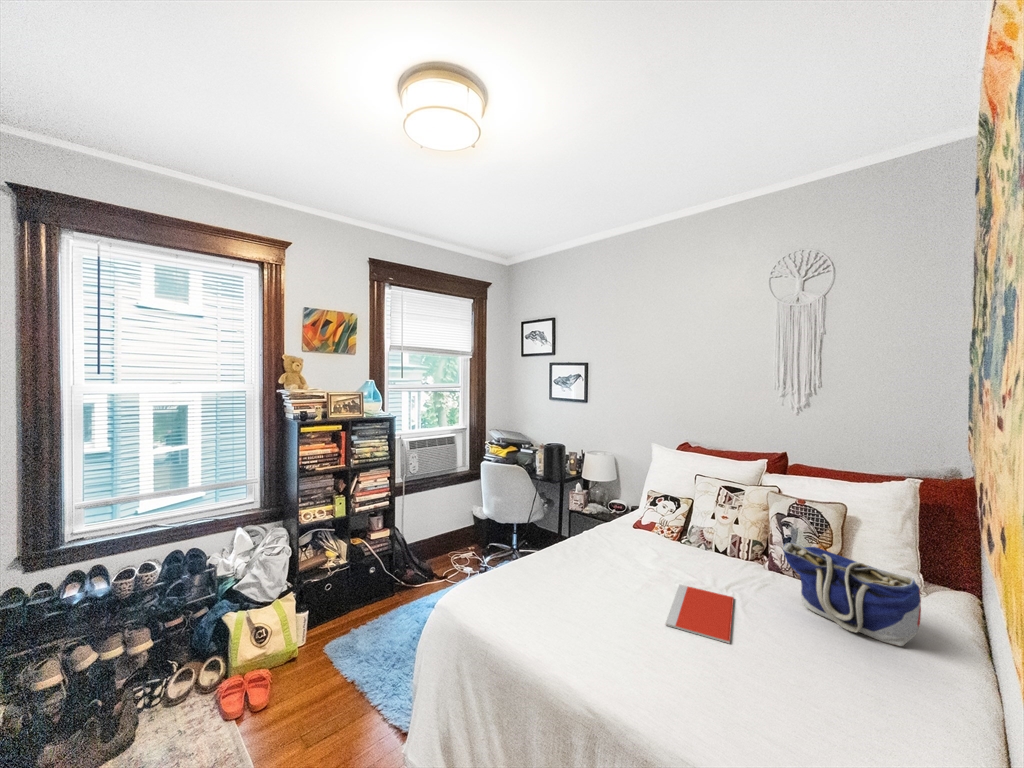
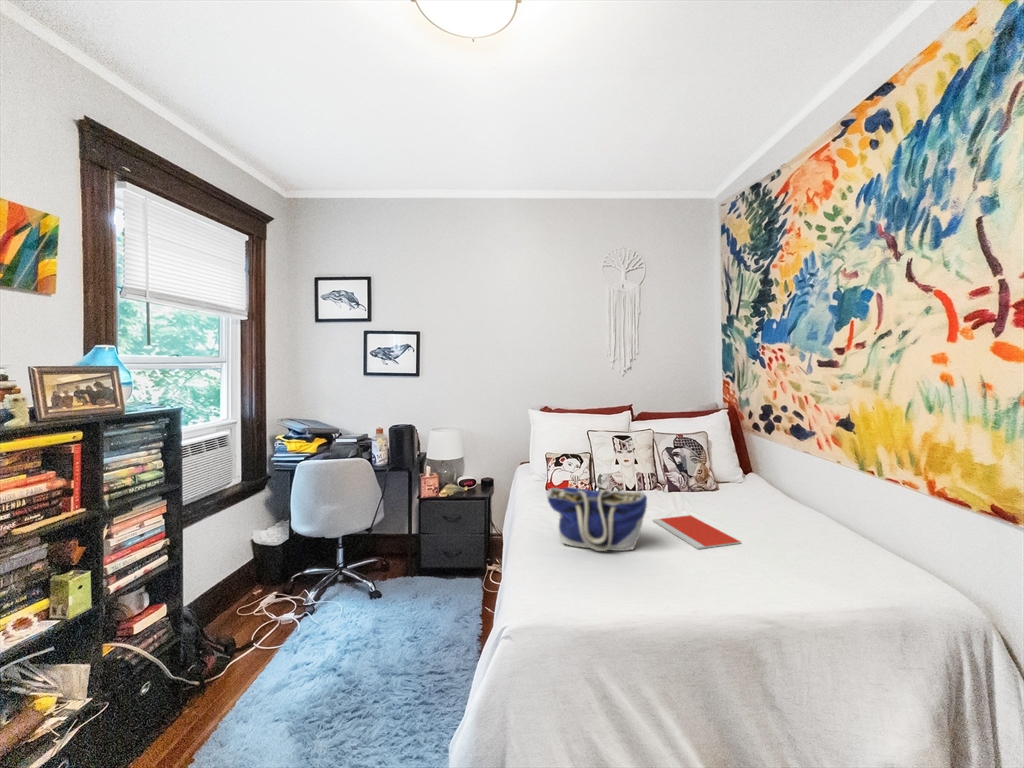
tote bag: present [783,543,921,646] -> present [546,487,647,551]

